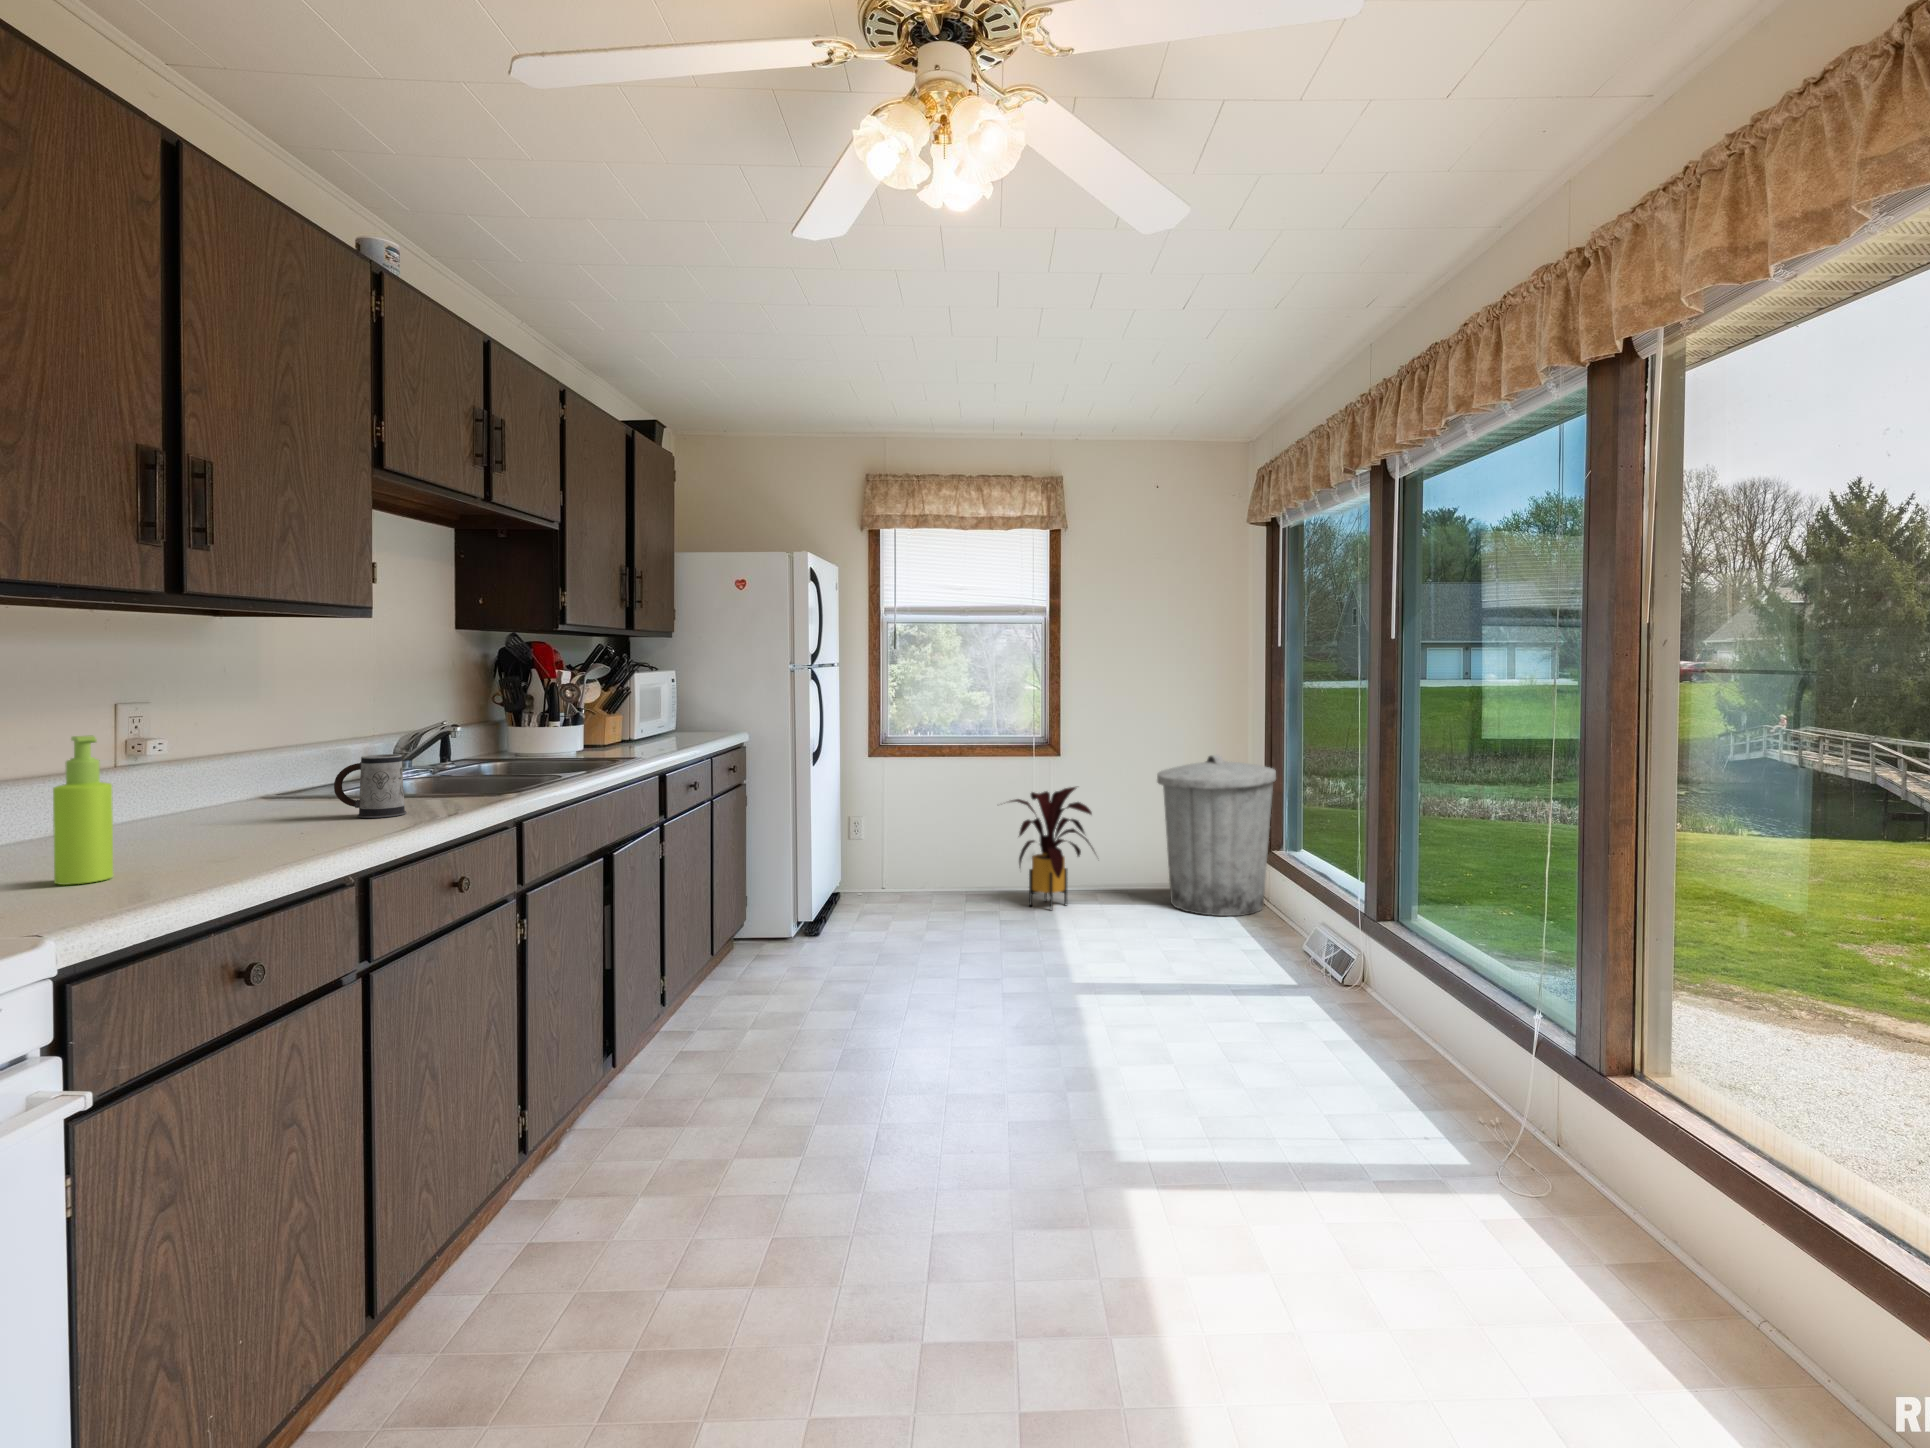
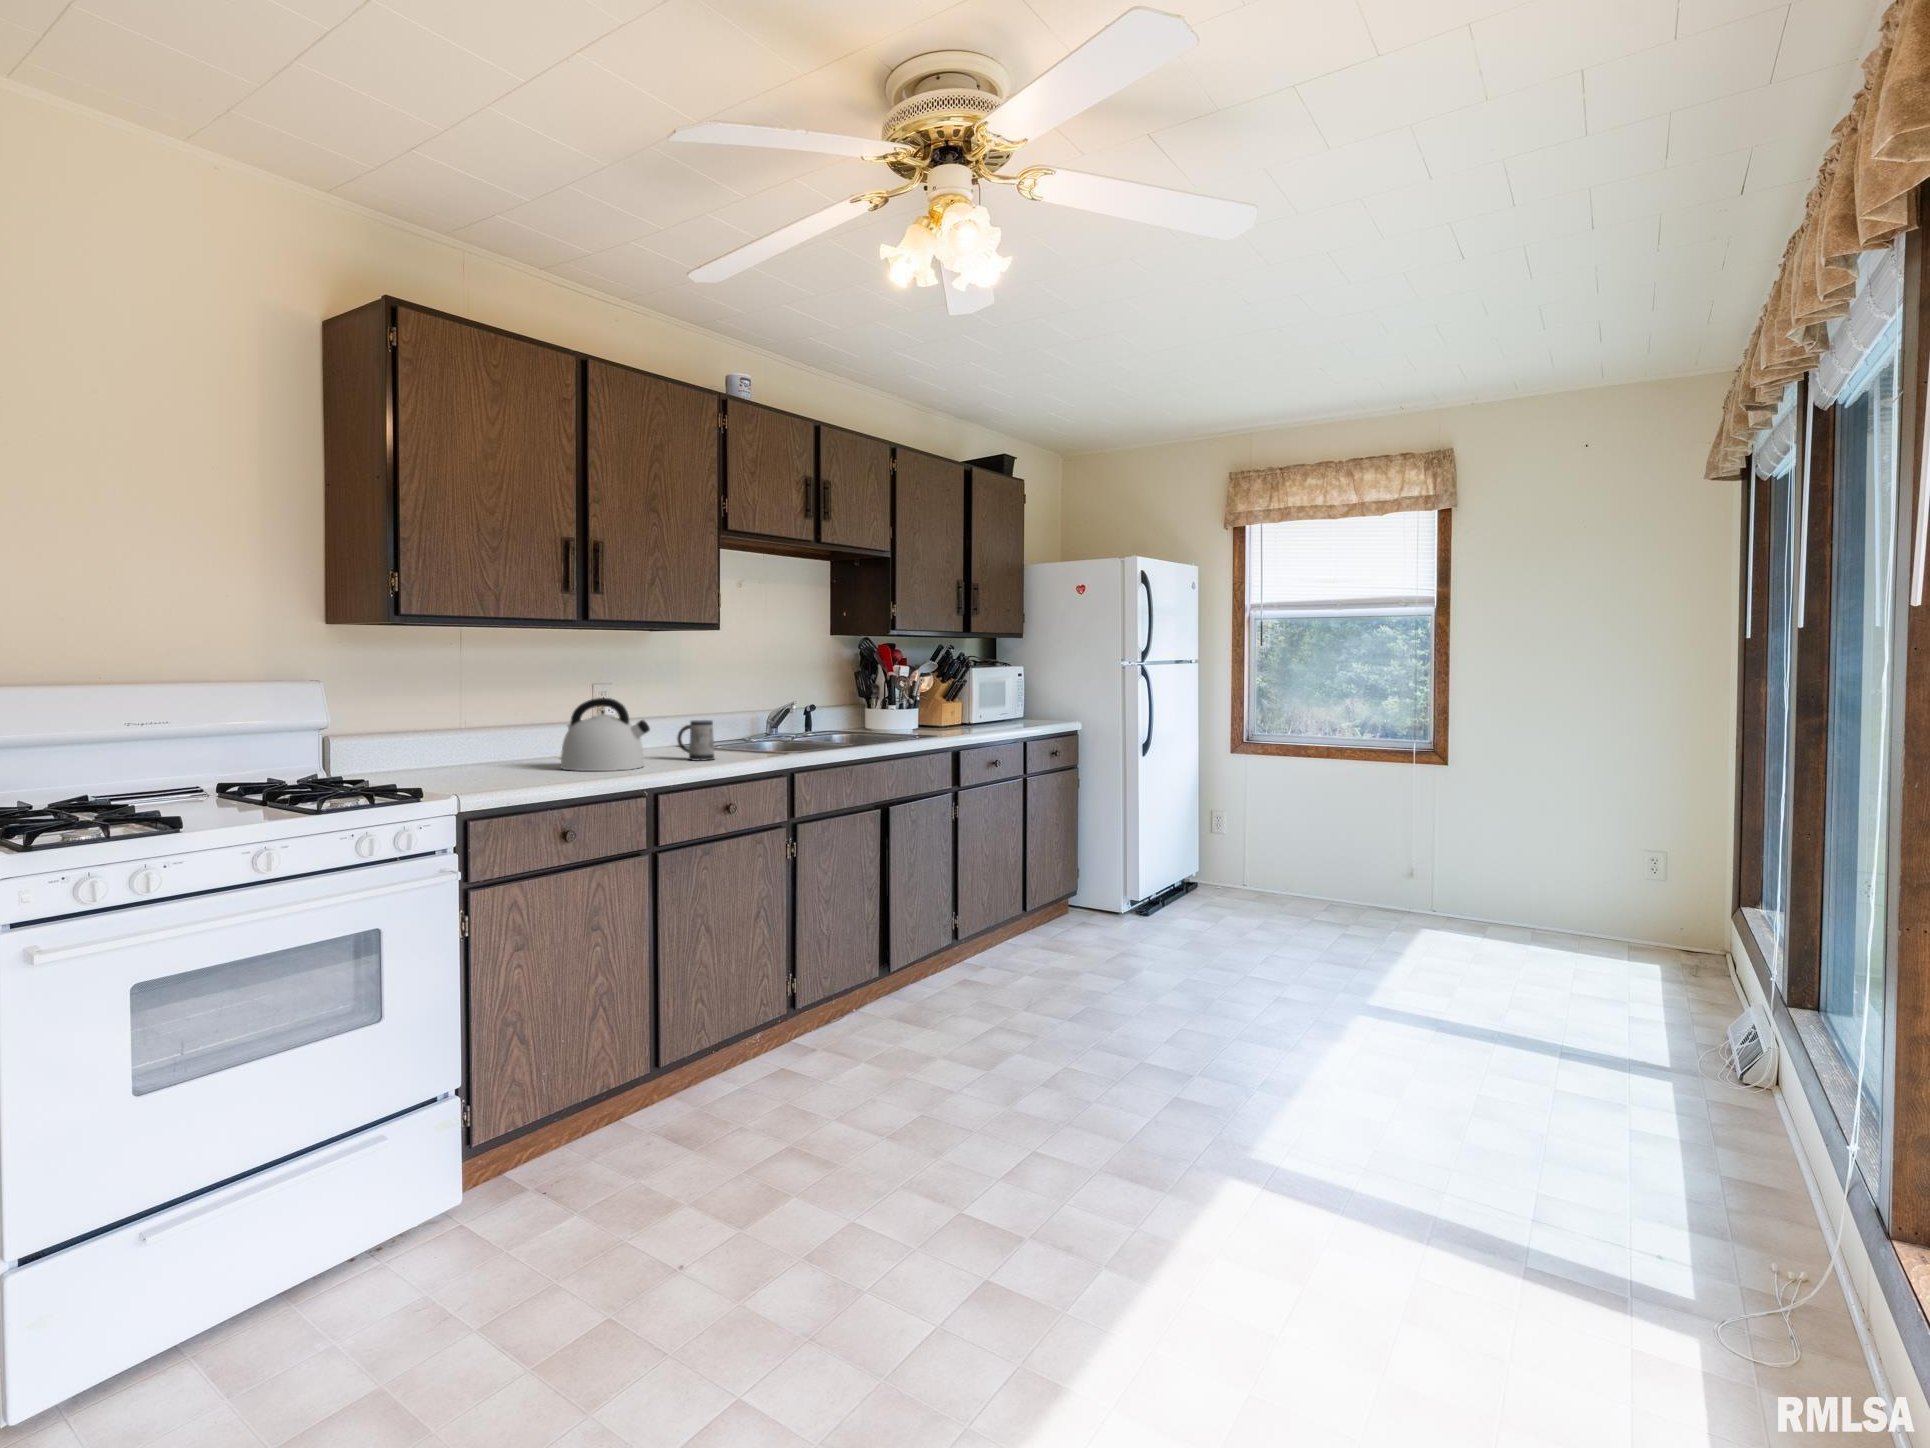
kettle: none [135,728,329,858] -> present [560,698,650,771]
soap dispenser: present [53,736,113,885] -> none [508,699,532,777]
trash can: present [1157,755,1276,916] -> none [1557,779,1740,985]
house plant: present [1010,787,1094,910] -> none [1354,803,1472,937]

